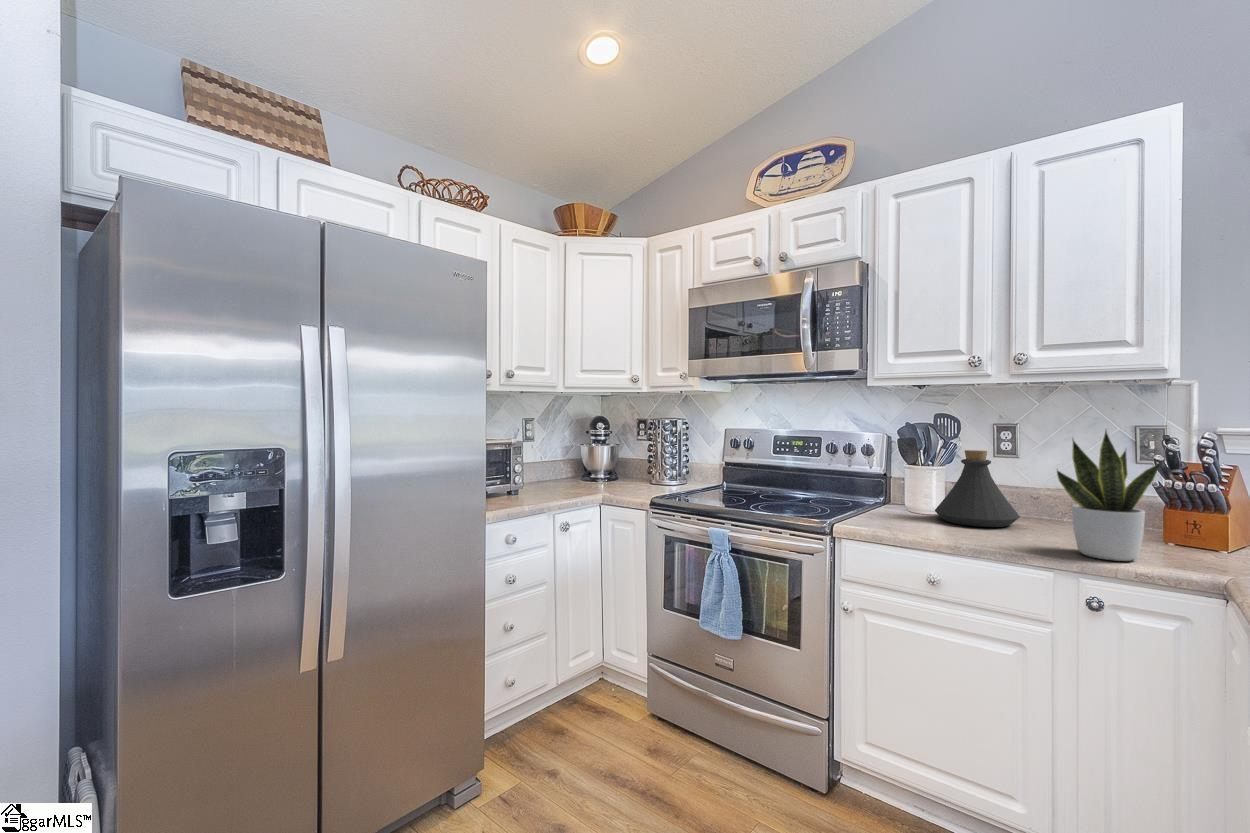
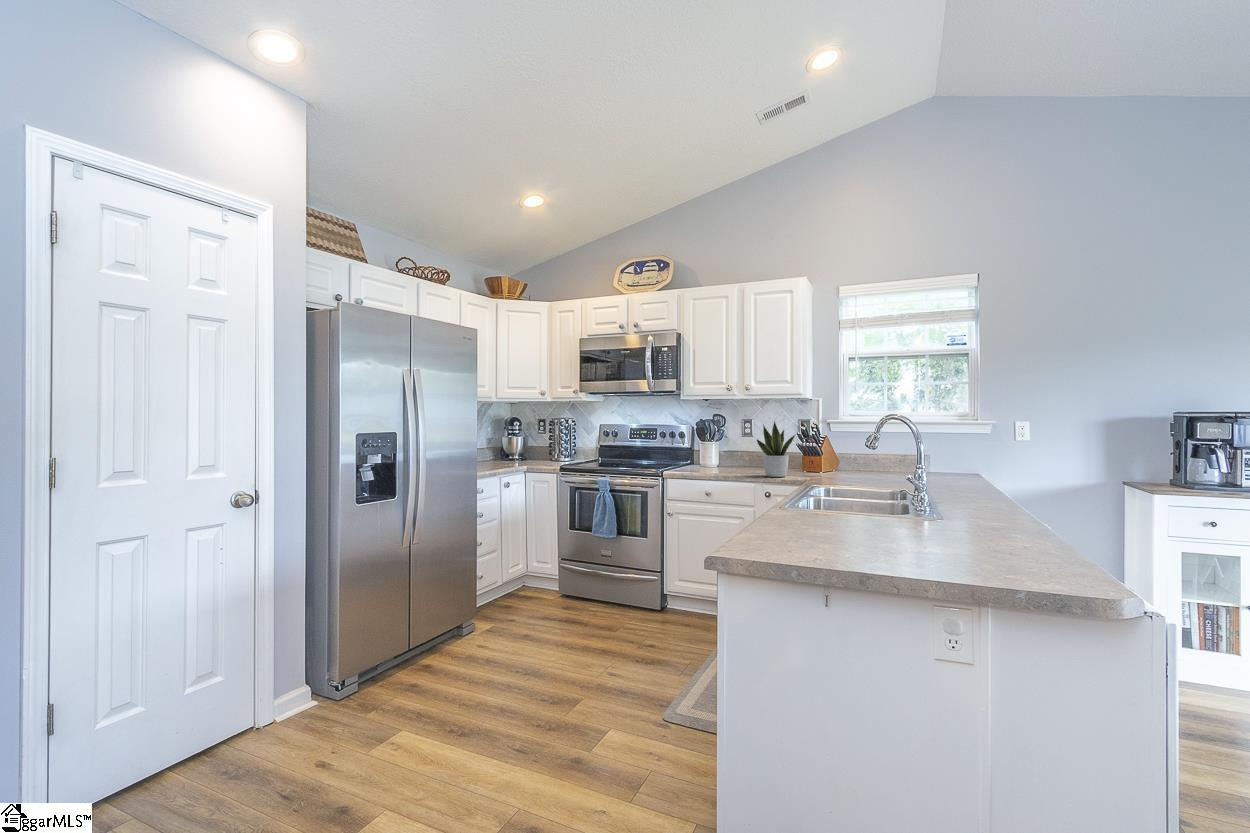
bottle: present [935,450,1020,527] -> none [713,433,751,470]

